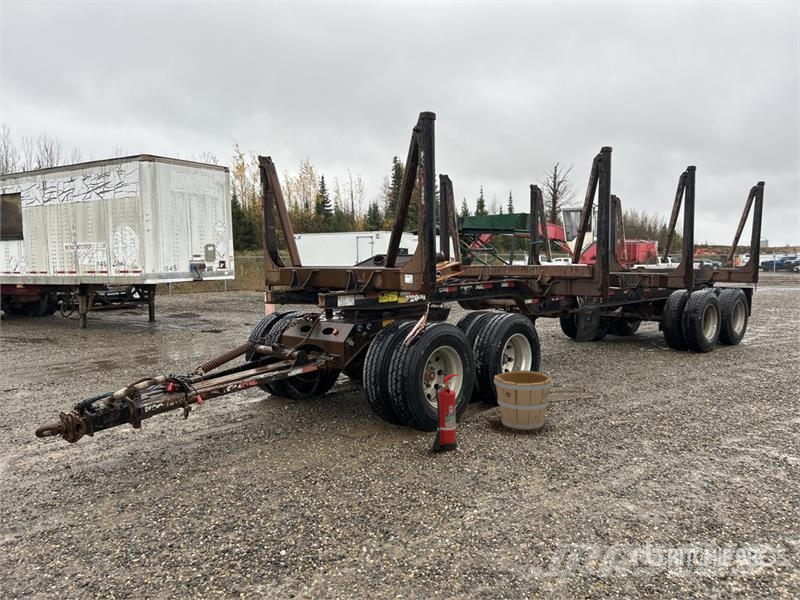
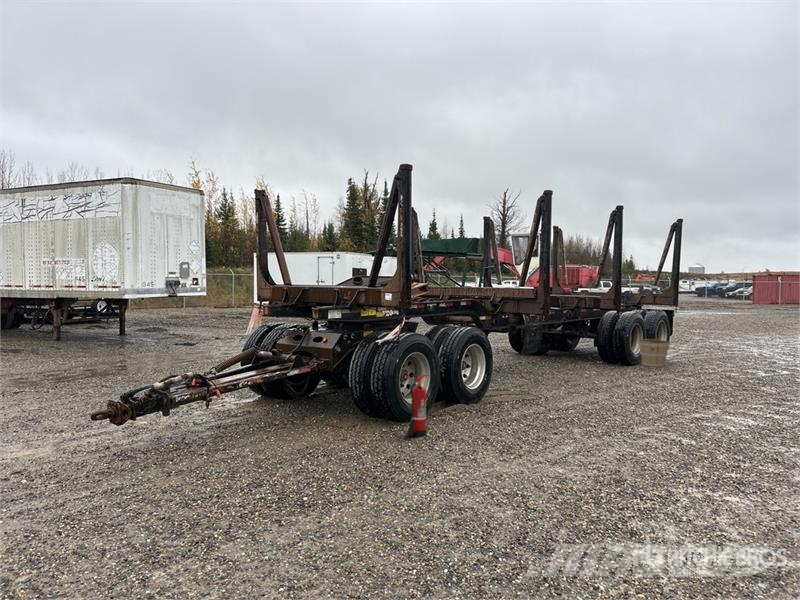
wooden bucket: present [494,370,552,430] -> present [638,339,670,367]

